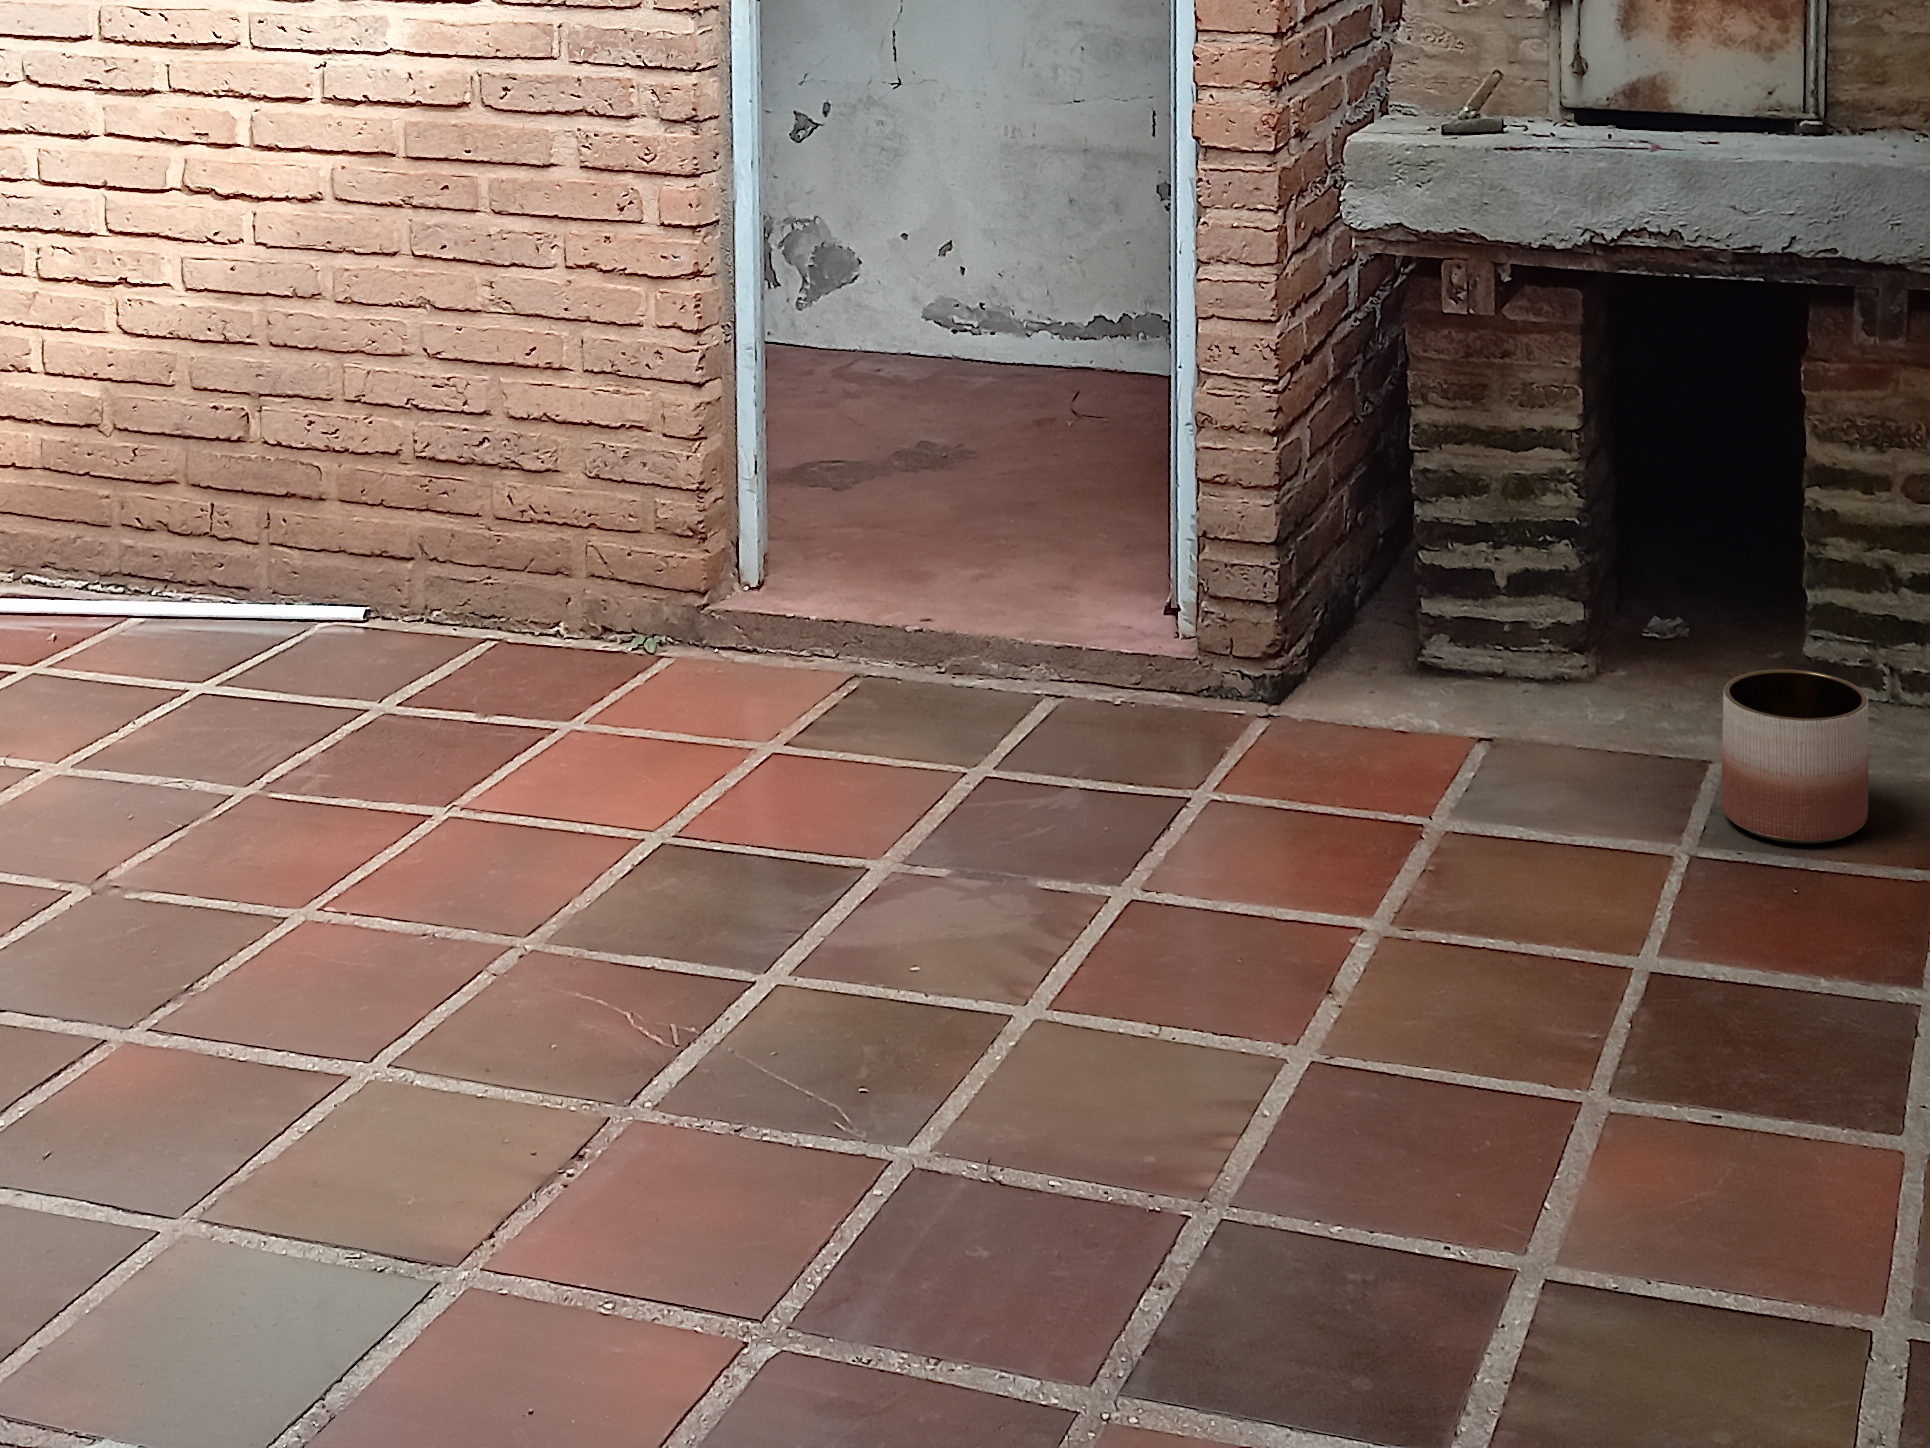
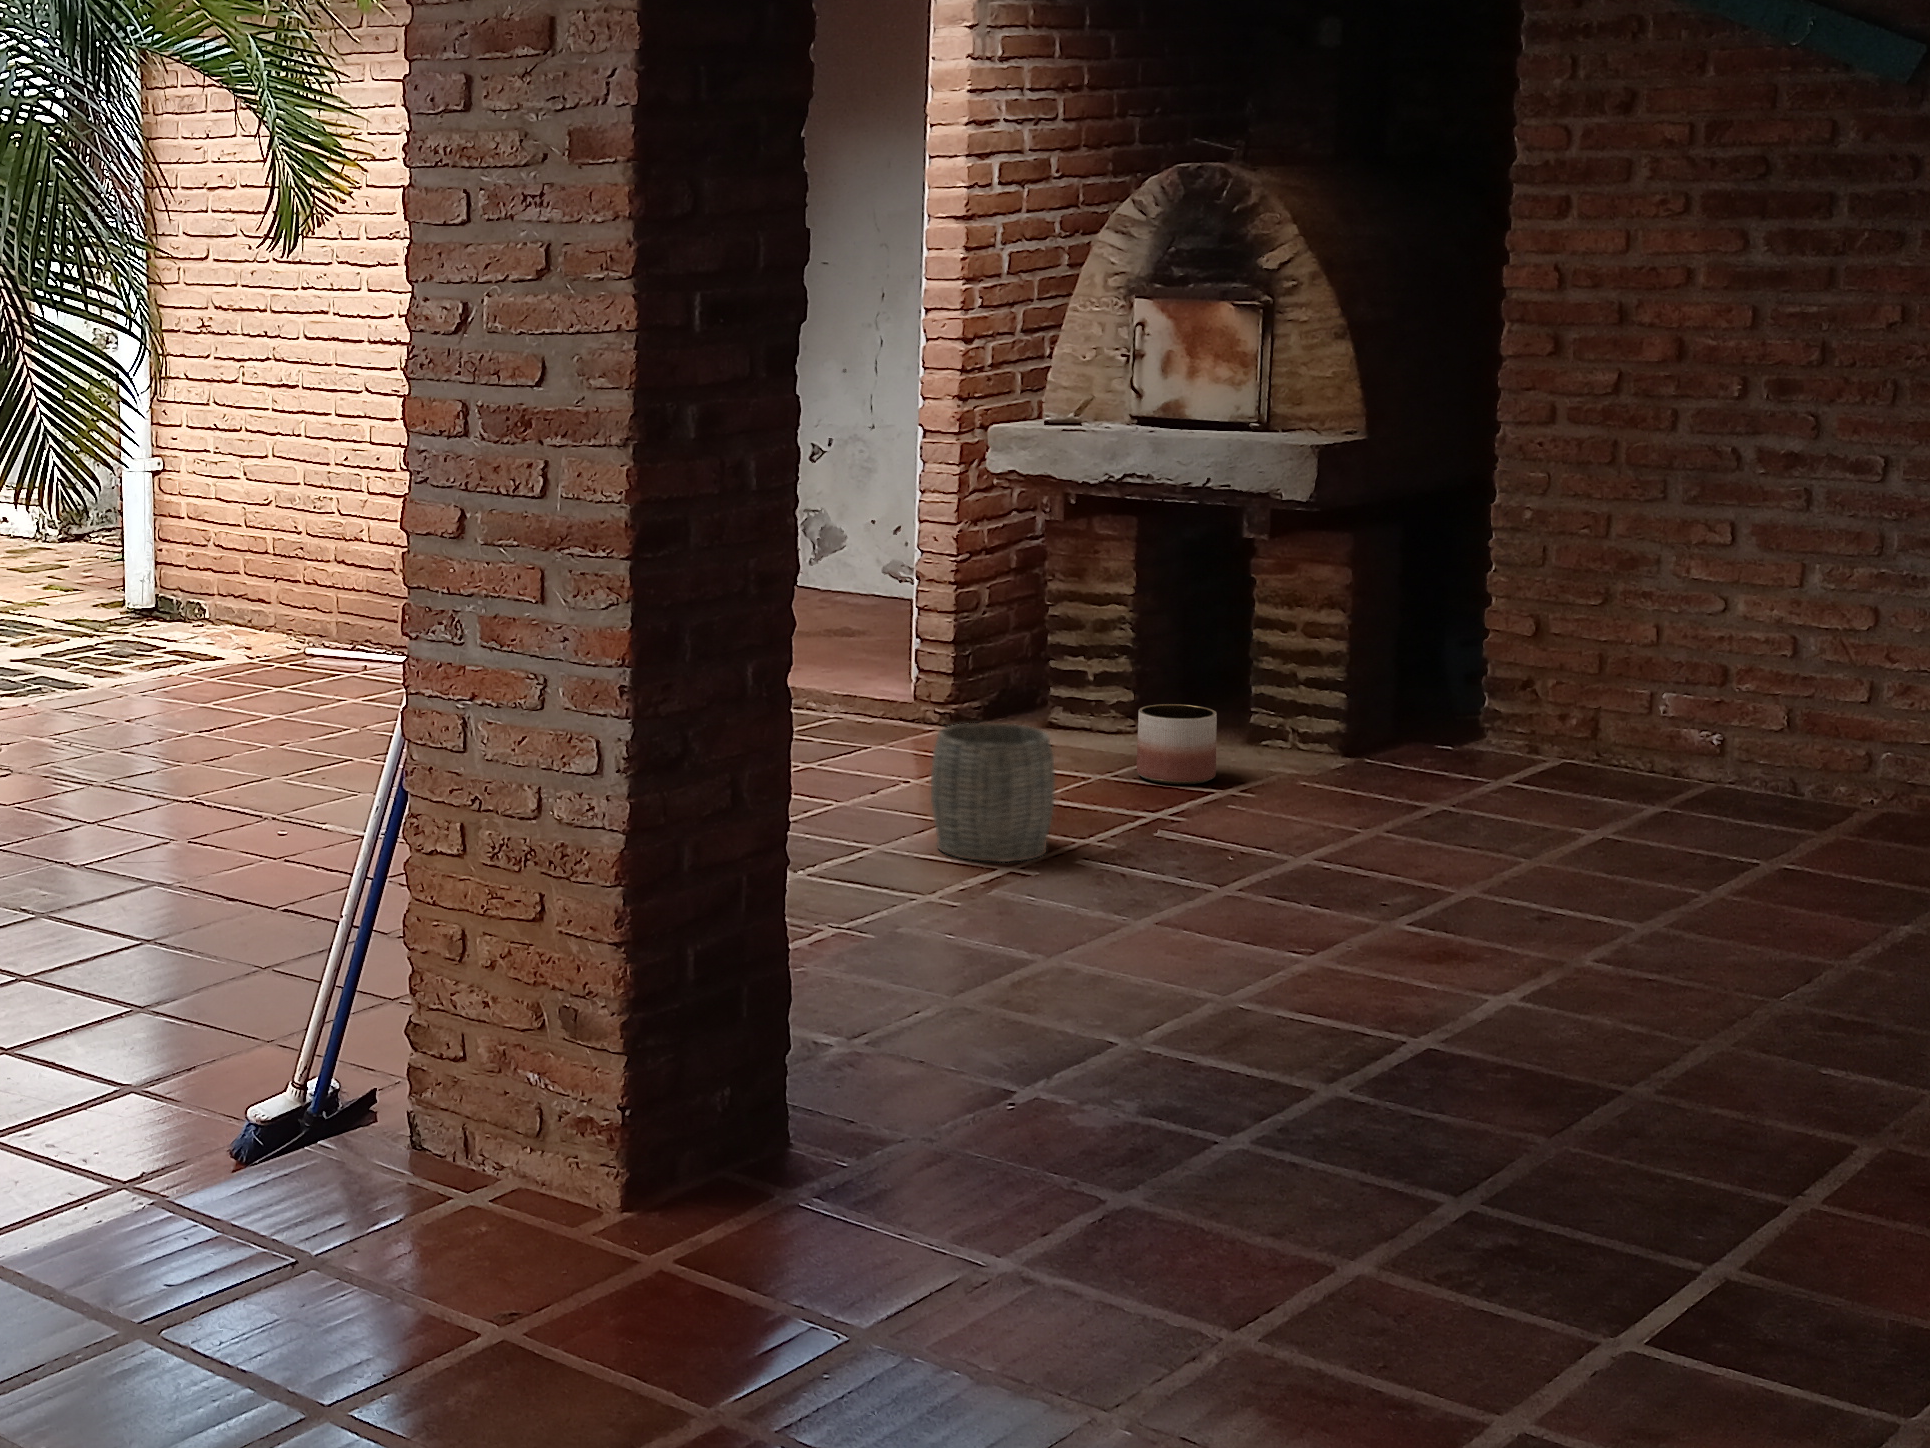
woven basket: none [1578,864,1851,1230] -> present [931,723,1055,862]

